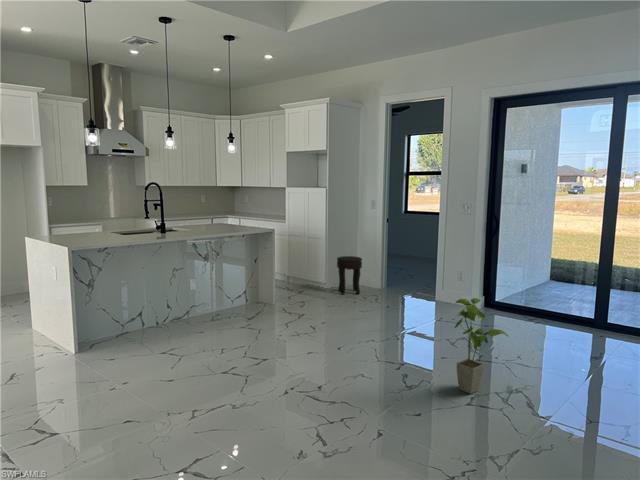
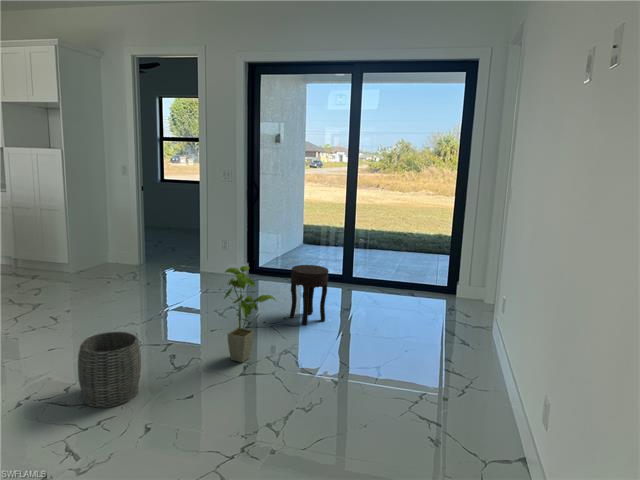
side table: present [337,256,362,295] -> present [290,265,329,325]
woven basket: none [329,345,377,409] -> present [78,332,141,408]

